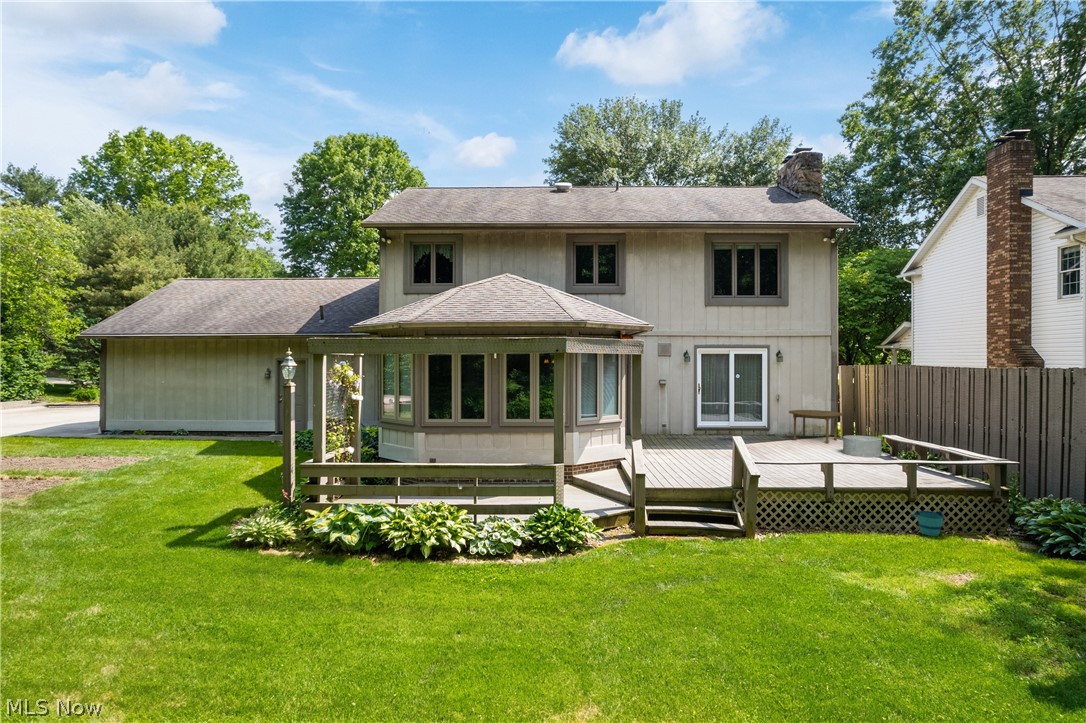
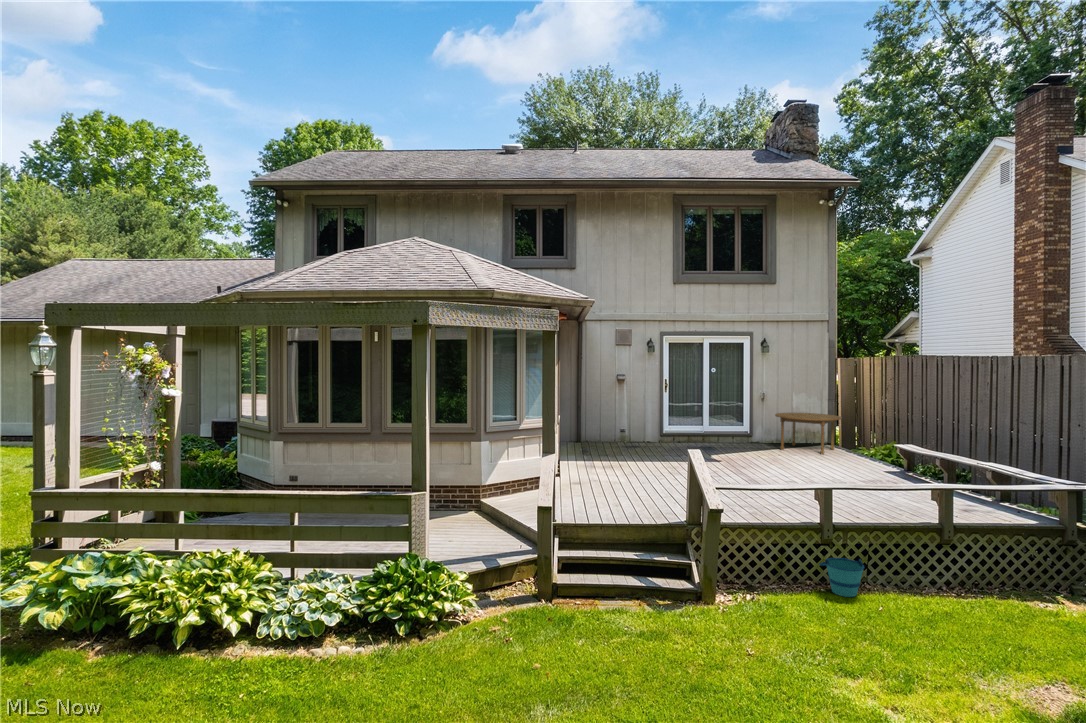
ottoman: present [843,435,882,457] -> none [843,445,893,474]
bucket: present [911,511,944,536] -> present [819,558,864,597]

